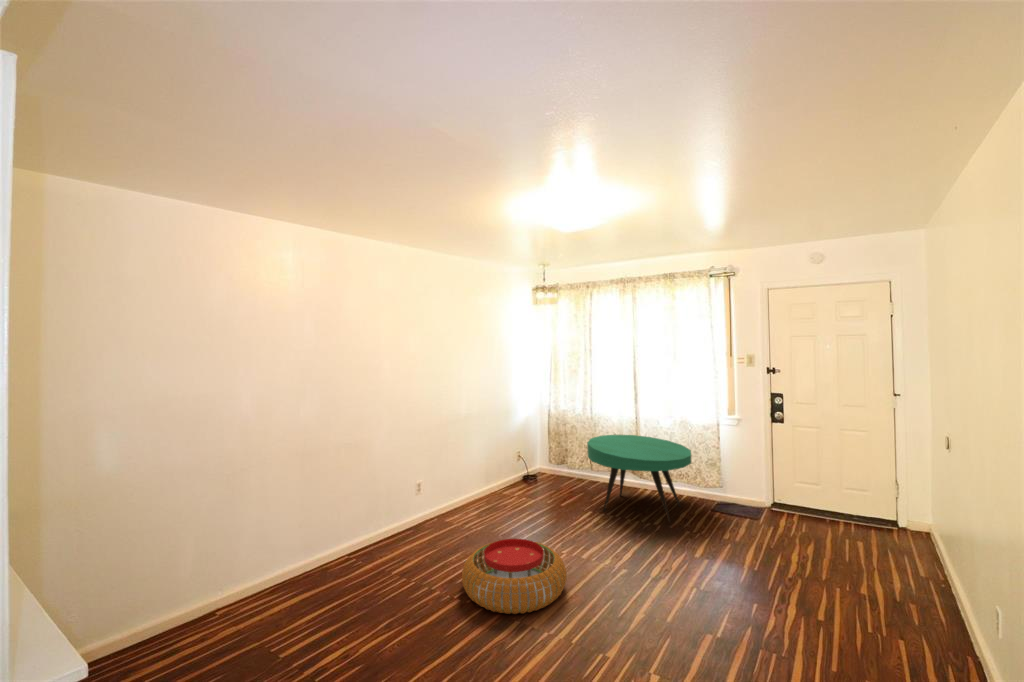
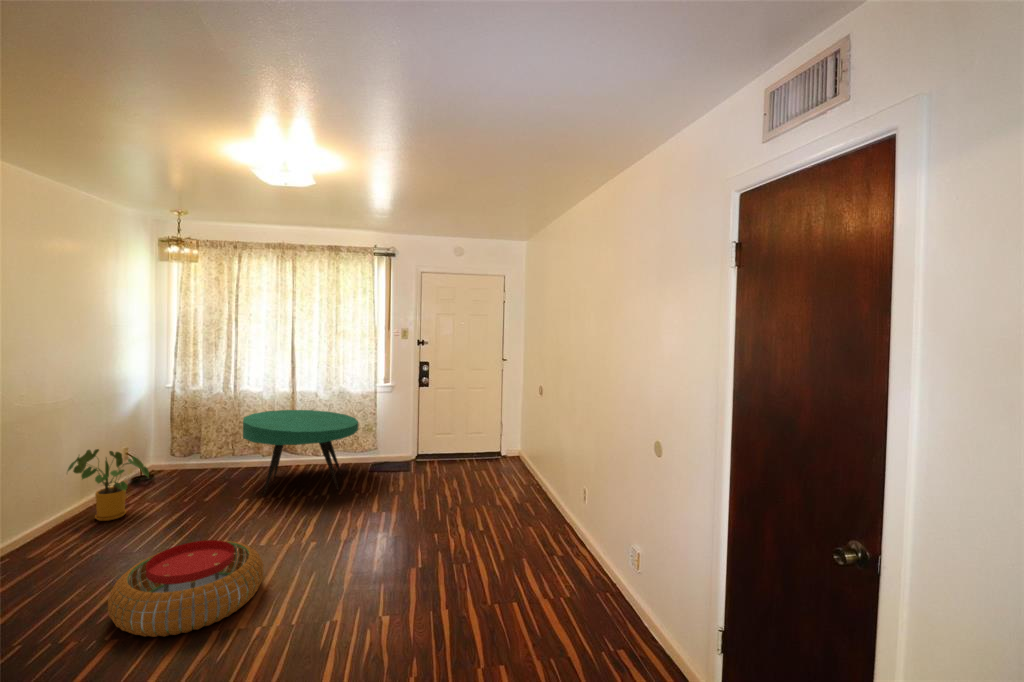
house plant: none [479,451,523,505] -> present [67,449,149,521]

